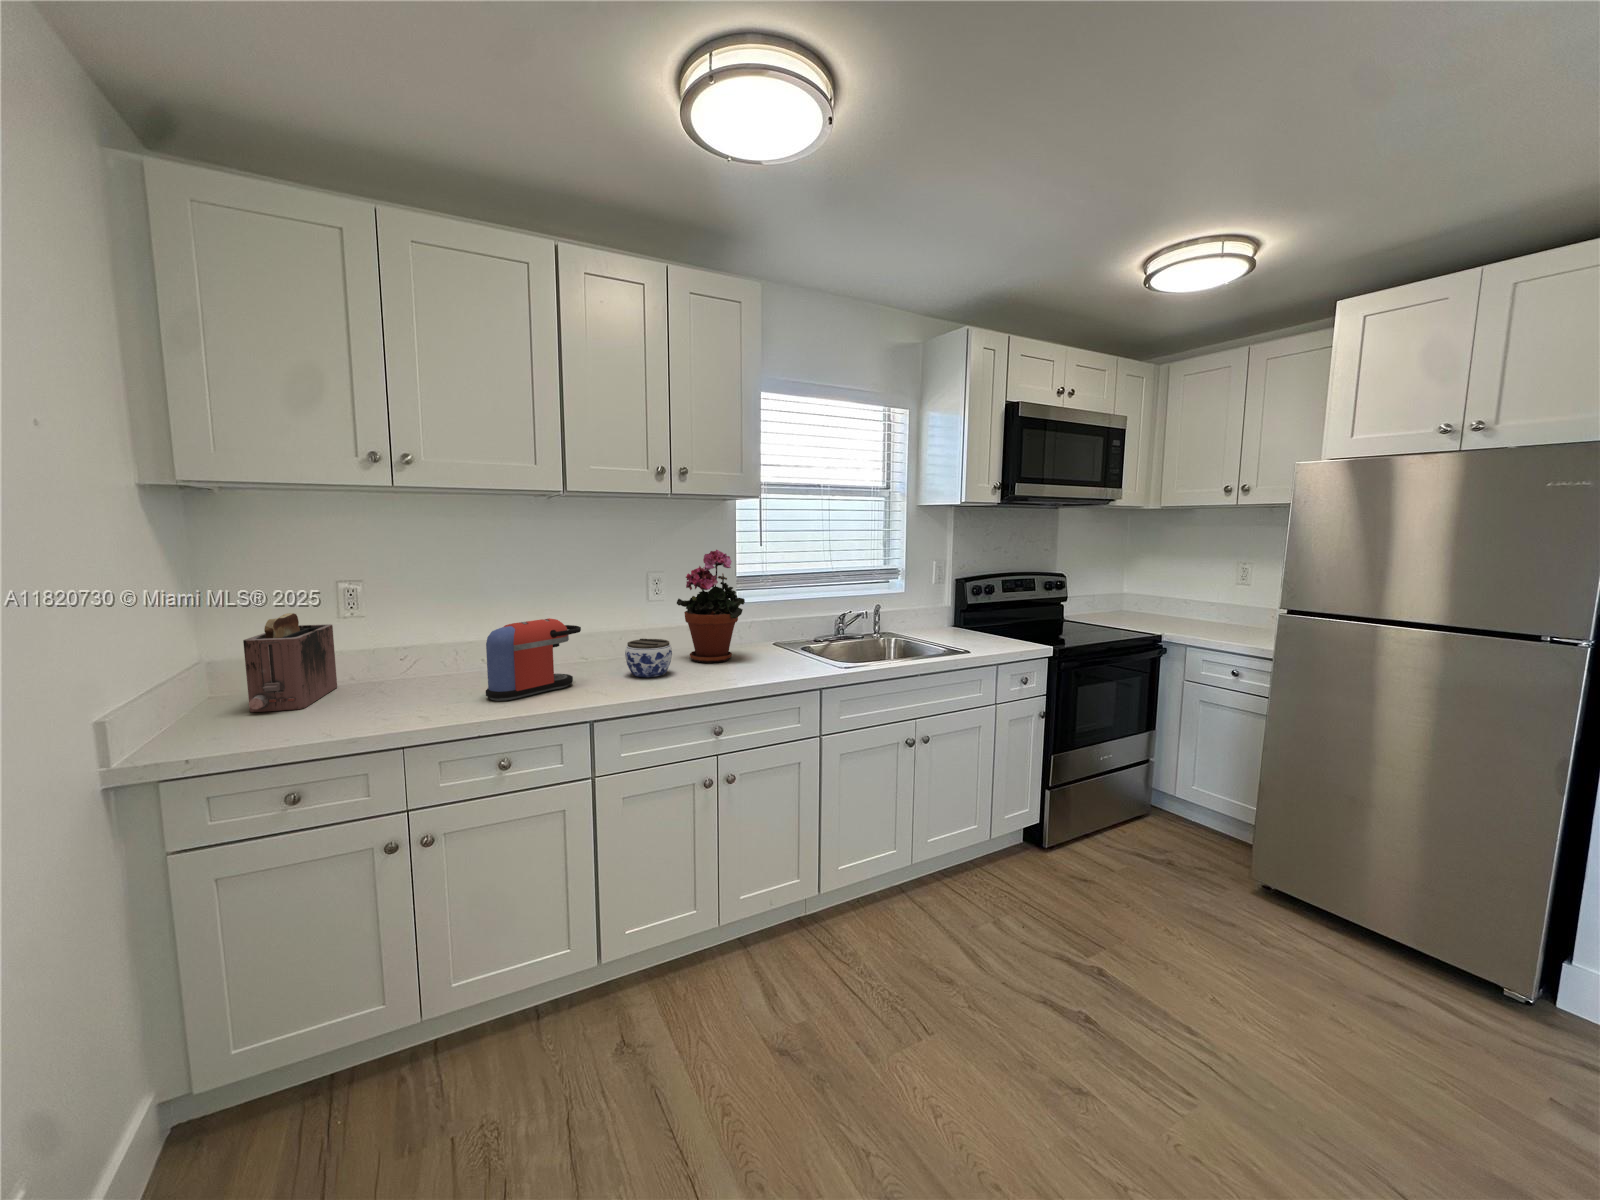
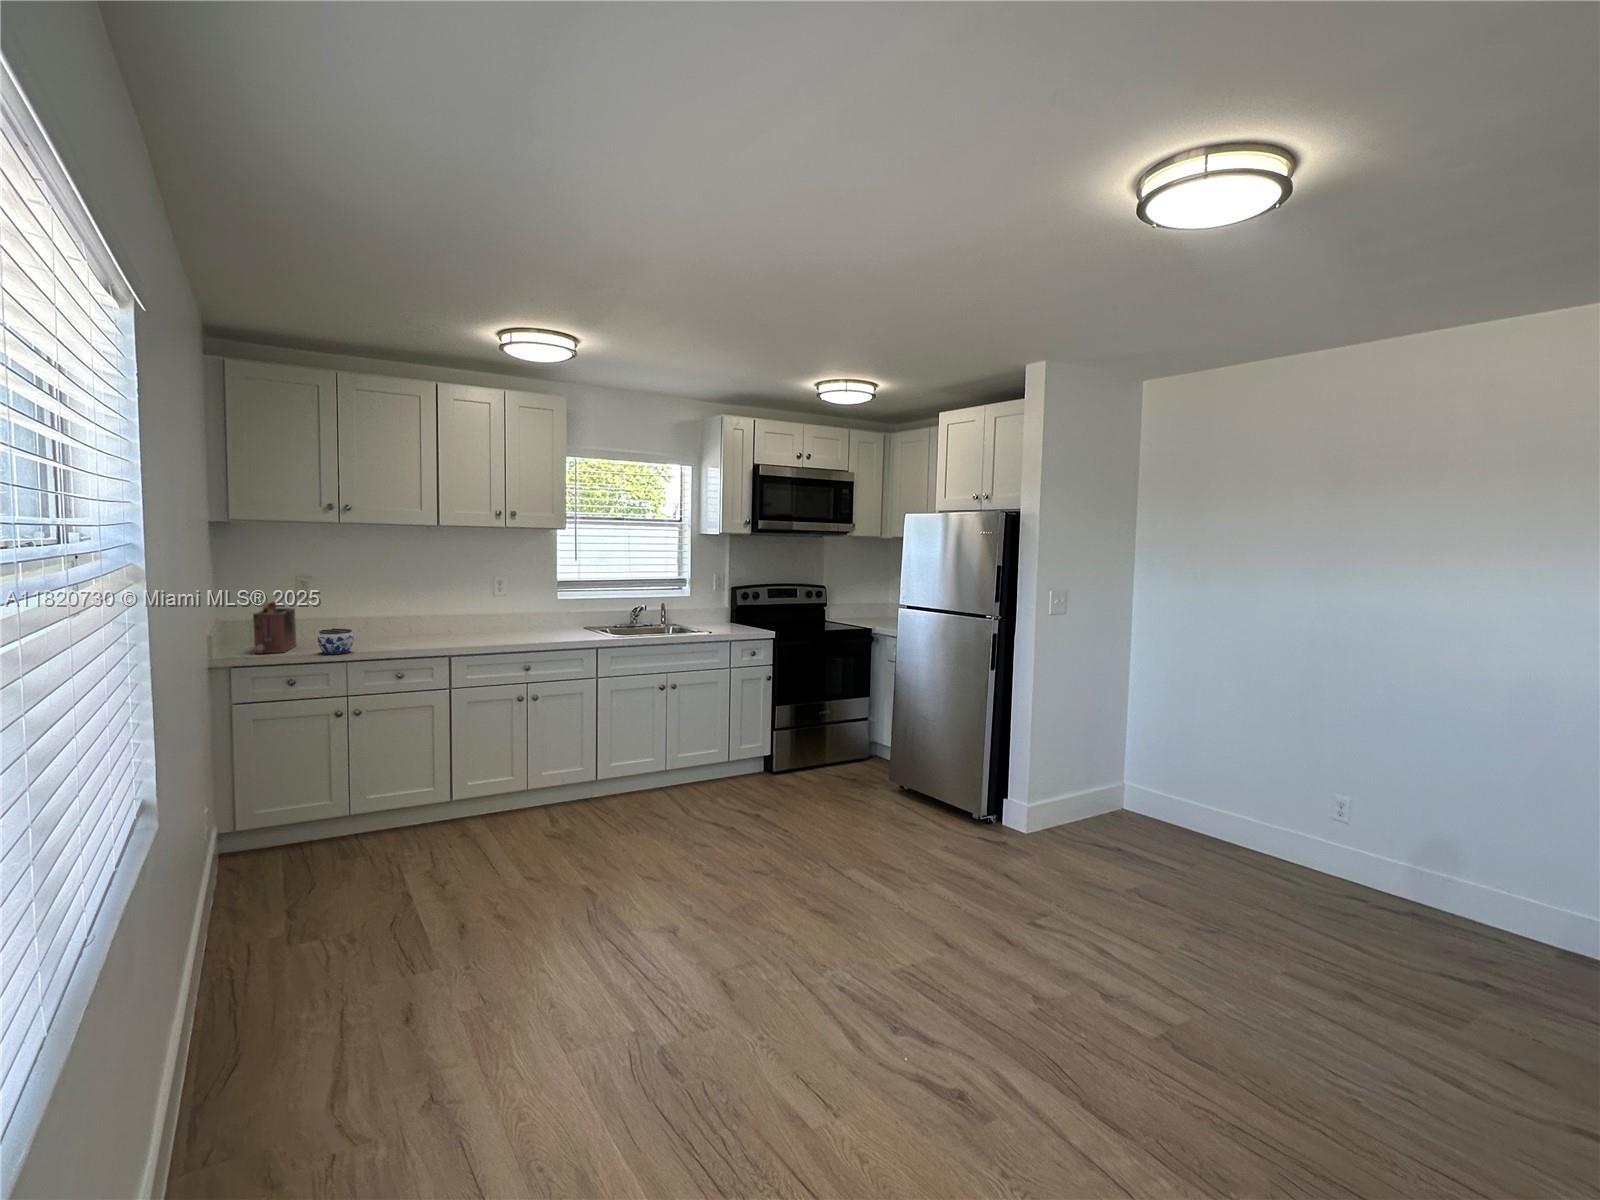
potted plant: present [677,550,745,663] -> none [512,565,557,637]
coffee maker: present [486,618,581,701] -> none [388,605,446,650]
jar: present [625,639,672,677] -> present [318,628,354,654]

